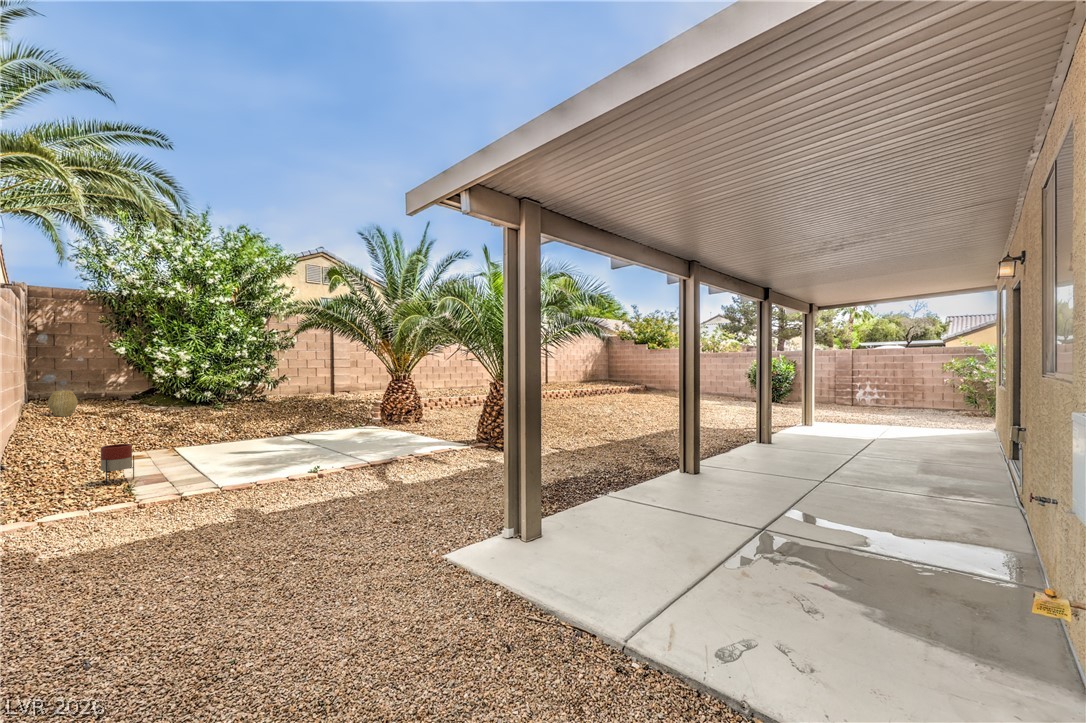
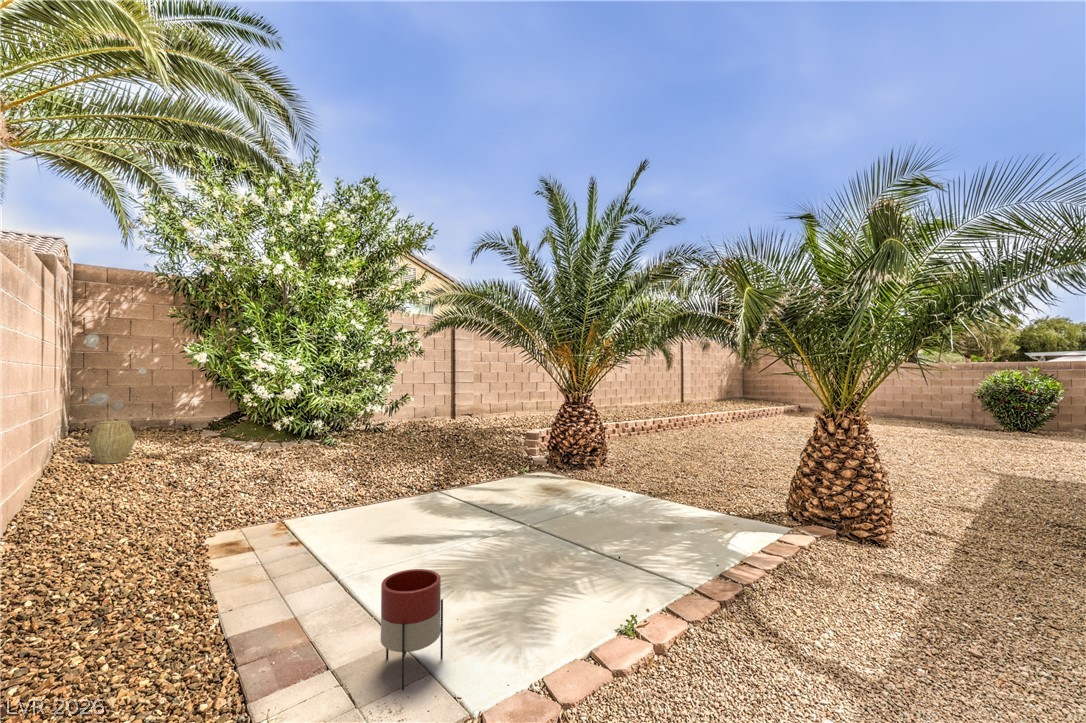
planter: present [101,444,134,485] -> present [381,569,443,690]

